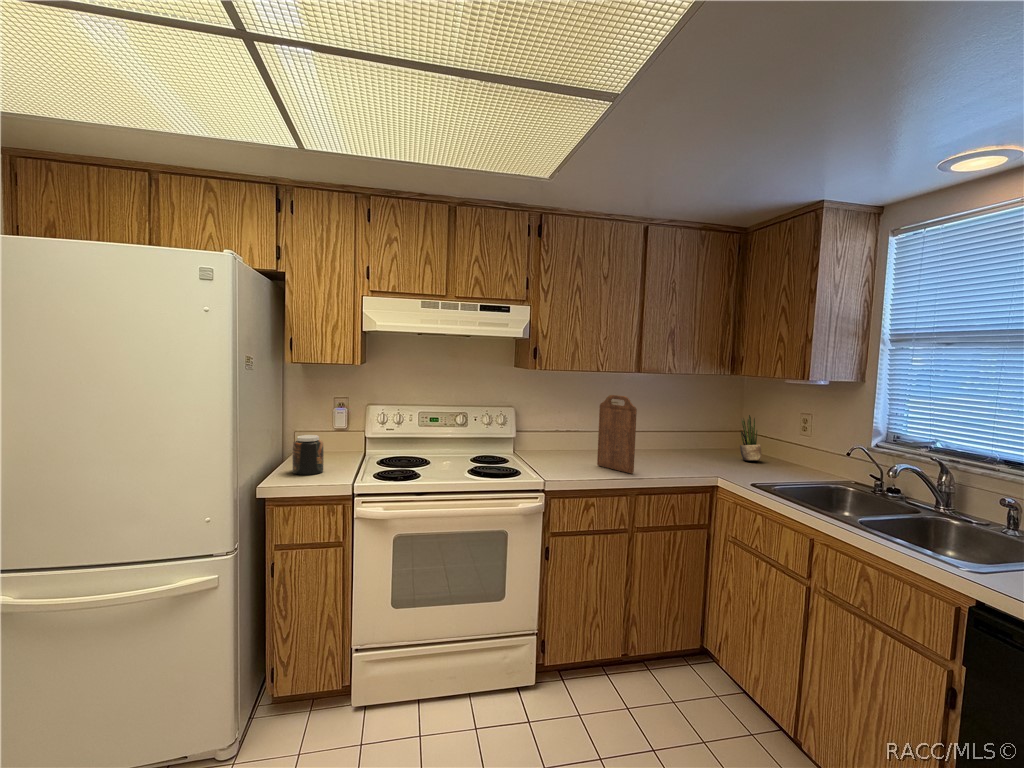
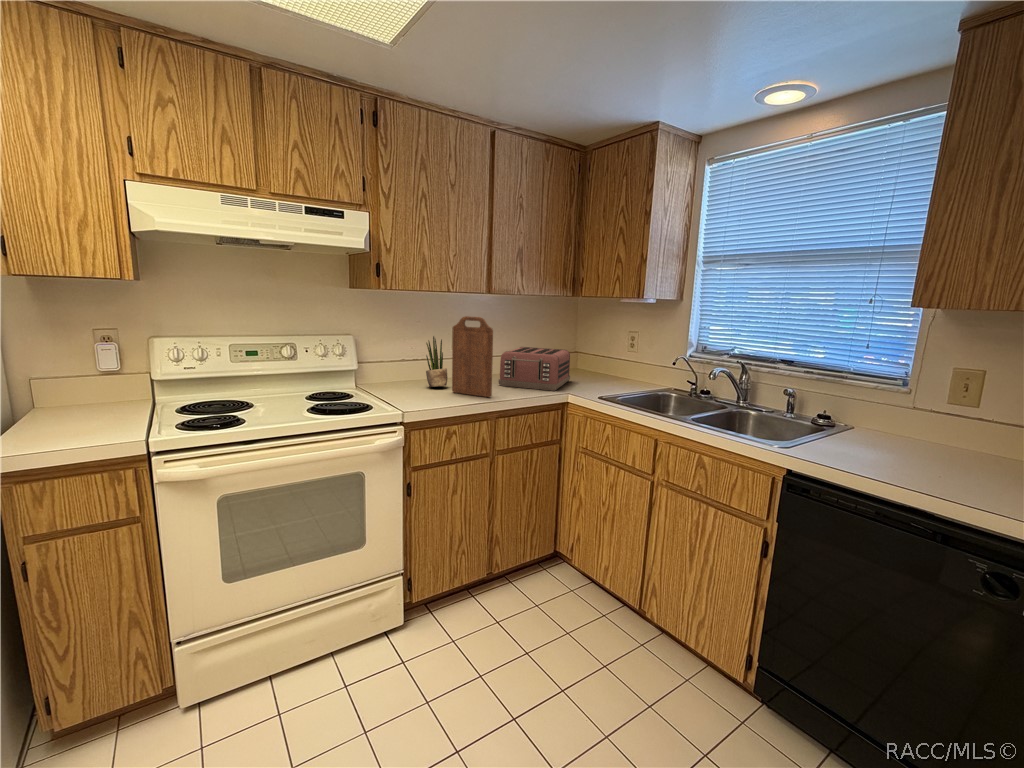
potted plant: present [740,415,761,460] -> present [426,336,447,387]
toaster: none [647,424,728,472] -> present [499,347,570,391]
jar: present [293,435,324,475] -> none [32,380,92,436]

